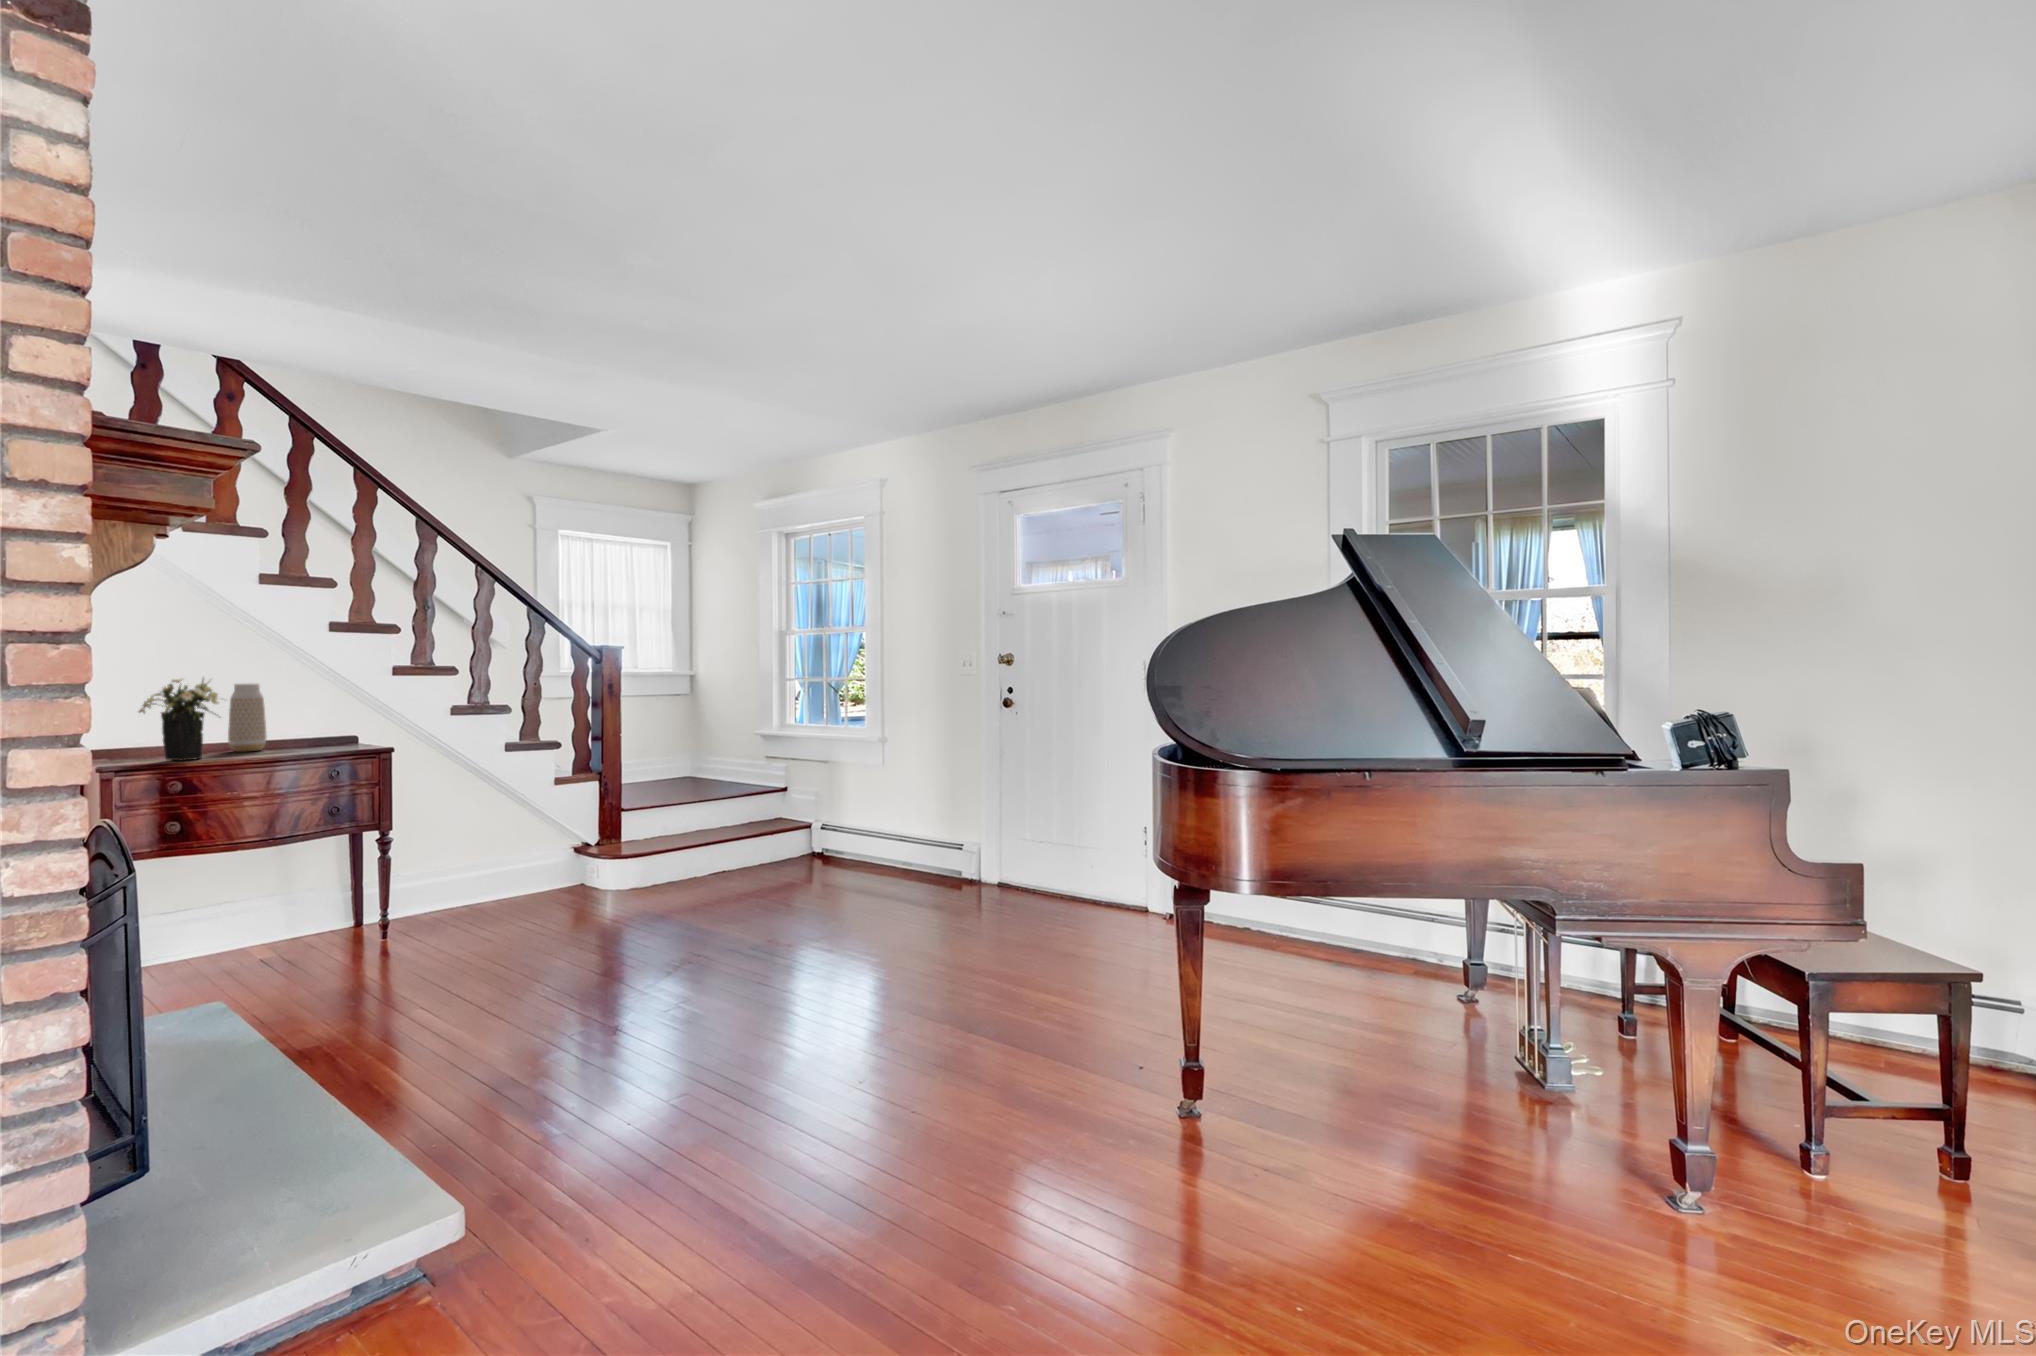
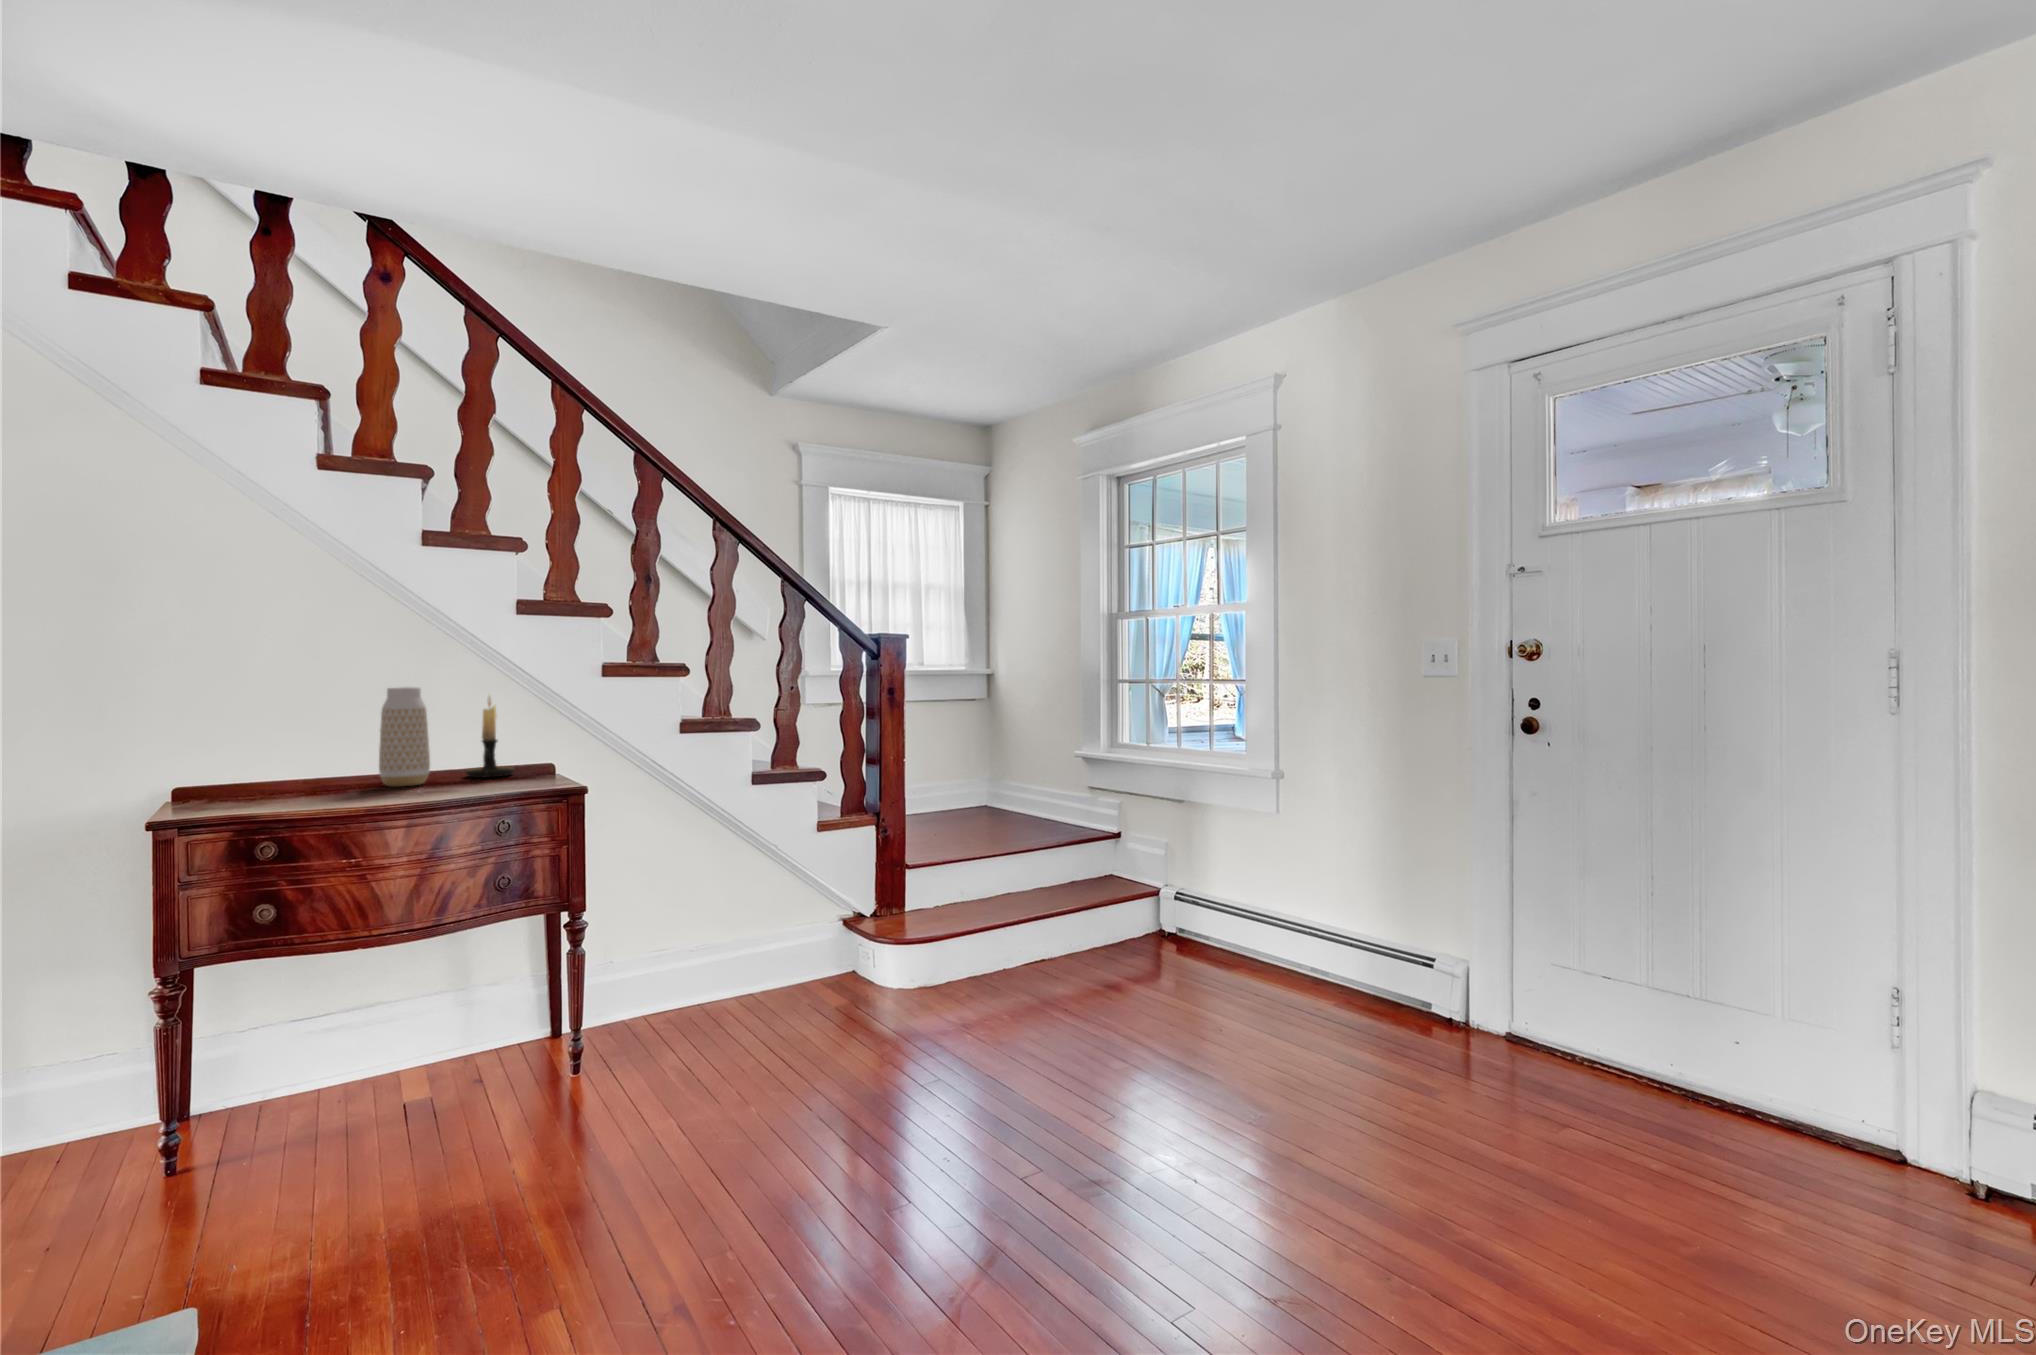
flower arrangement: present [139,679,220,761] -> none [227,677,355,805]
candle holder: none [288,688,326,746] -> present [465,696,515,778]

